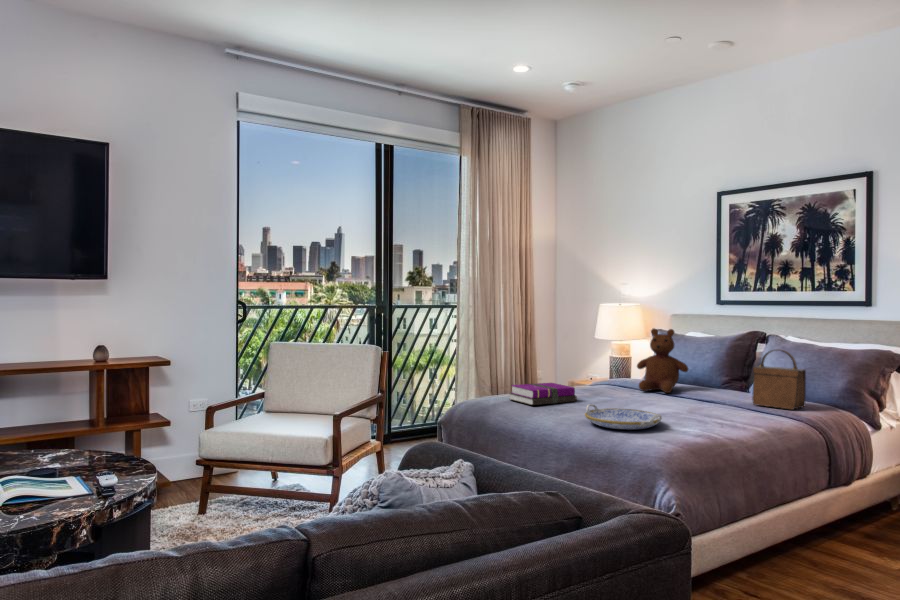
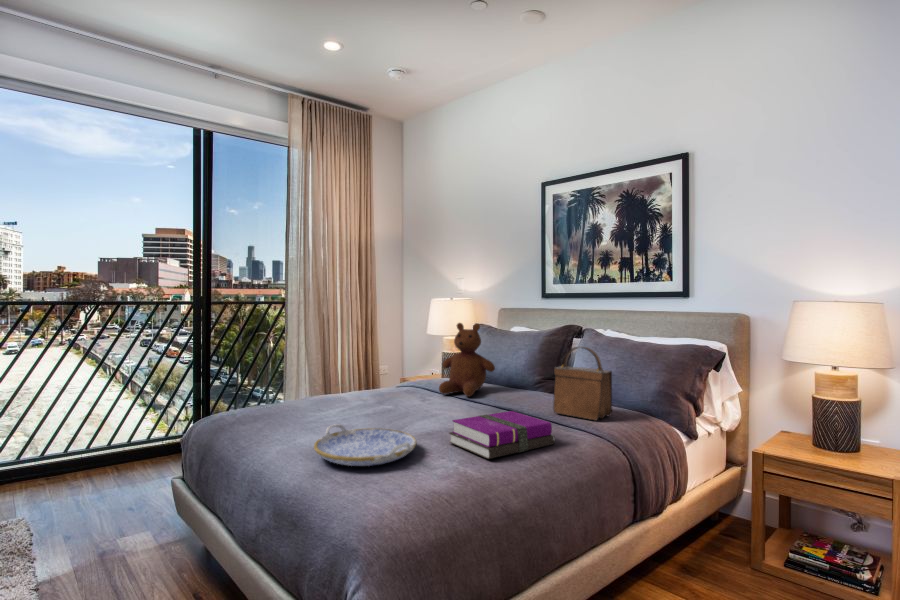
notebook: present [509,383,577,405] -> present [449,411,555,459]

